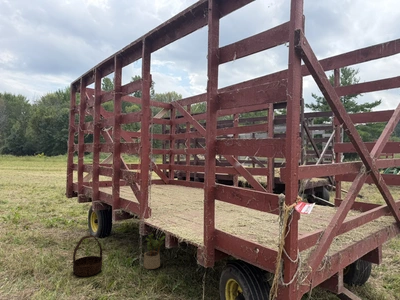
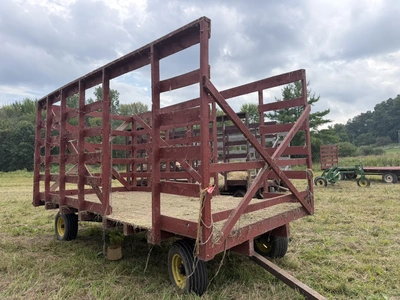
basket: present [73,235,102,277] -> none [44,234,70,269]

